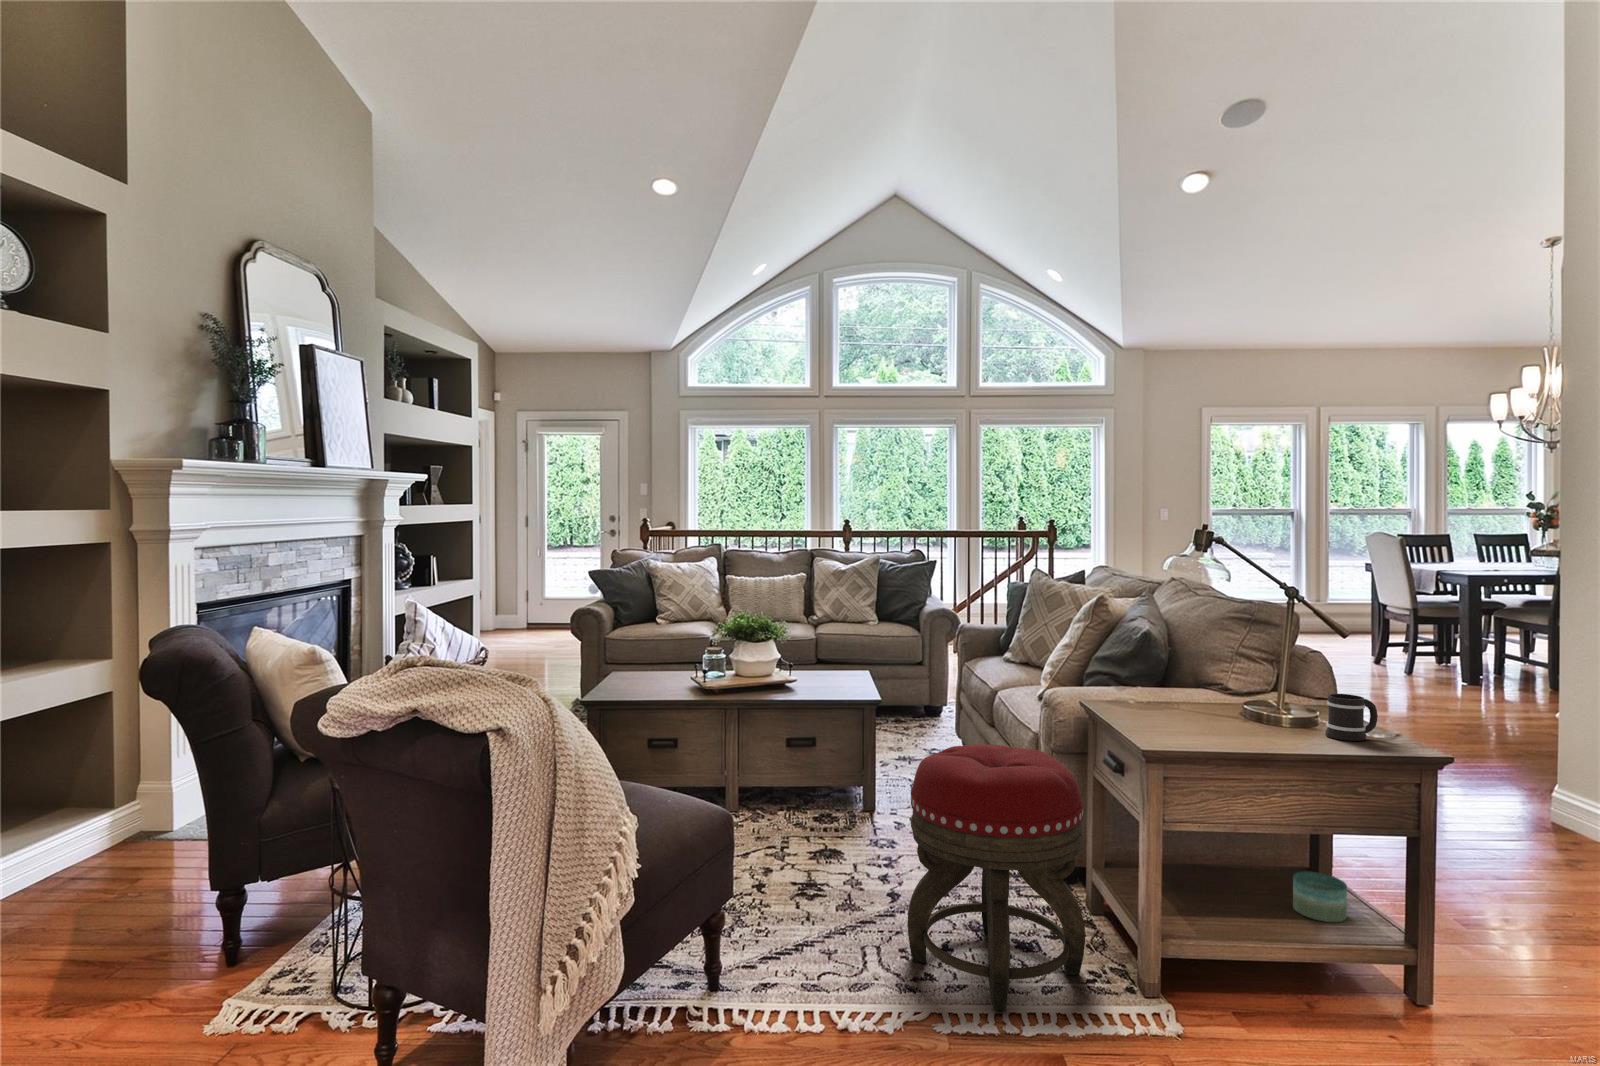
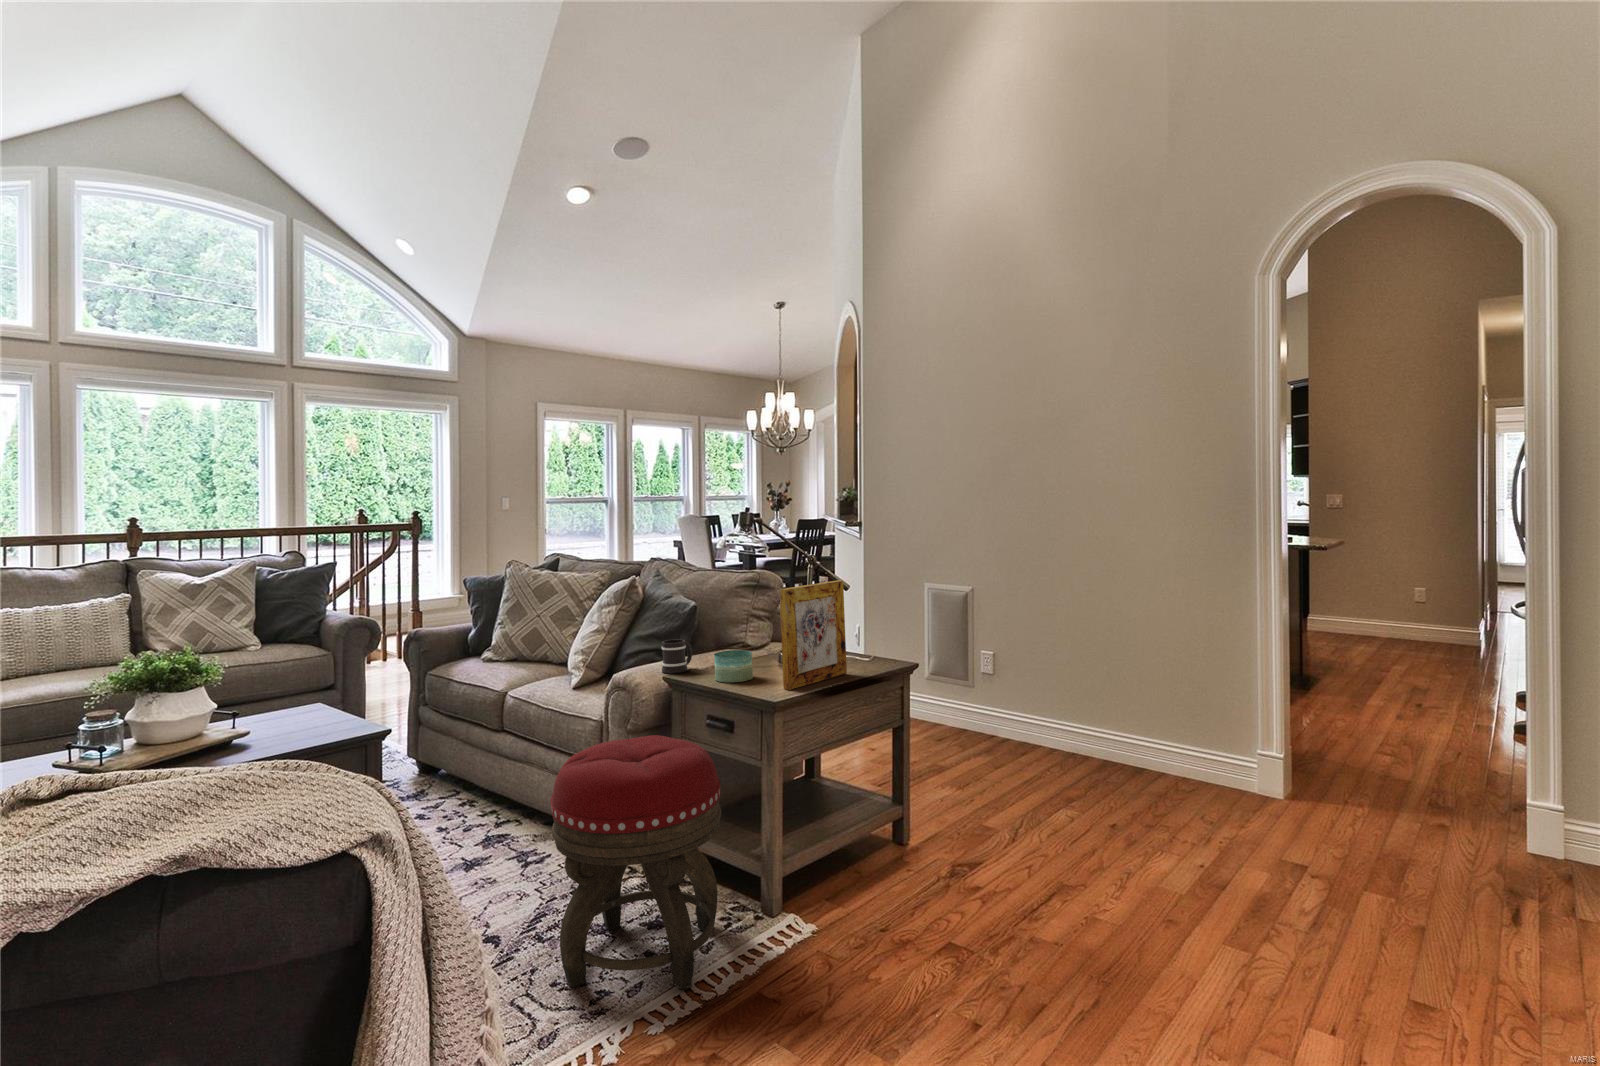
picture frame: none [1199,616,1314,739] -> present [779,580,847,690]
mug: present [1326,694,1378,741] -> present [662,639,692,673]
candle: present [1293,871,1347,922] -> present [714,650,753,682]

